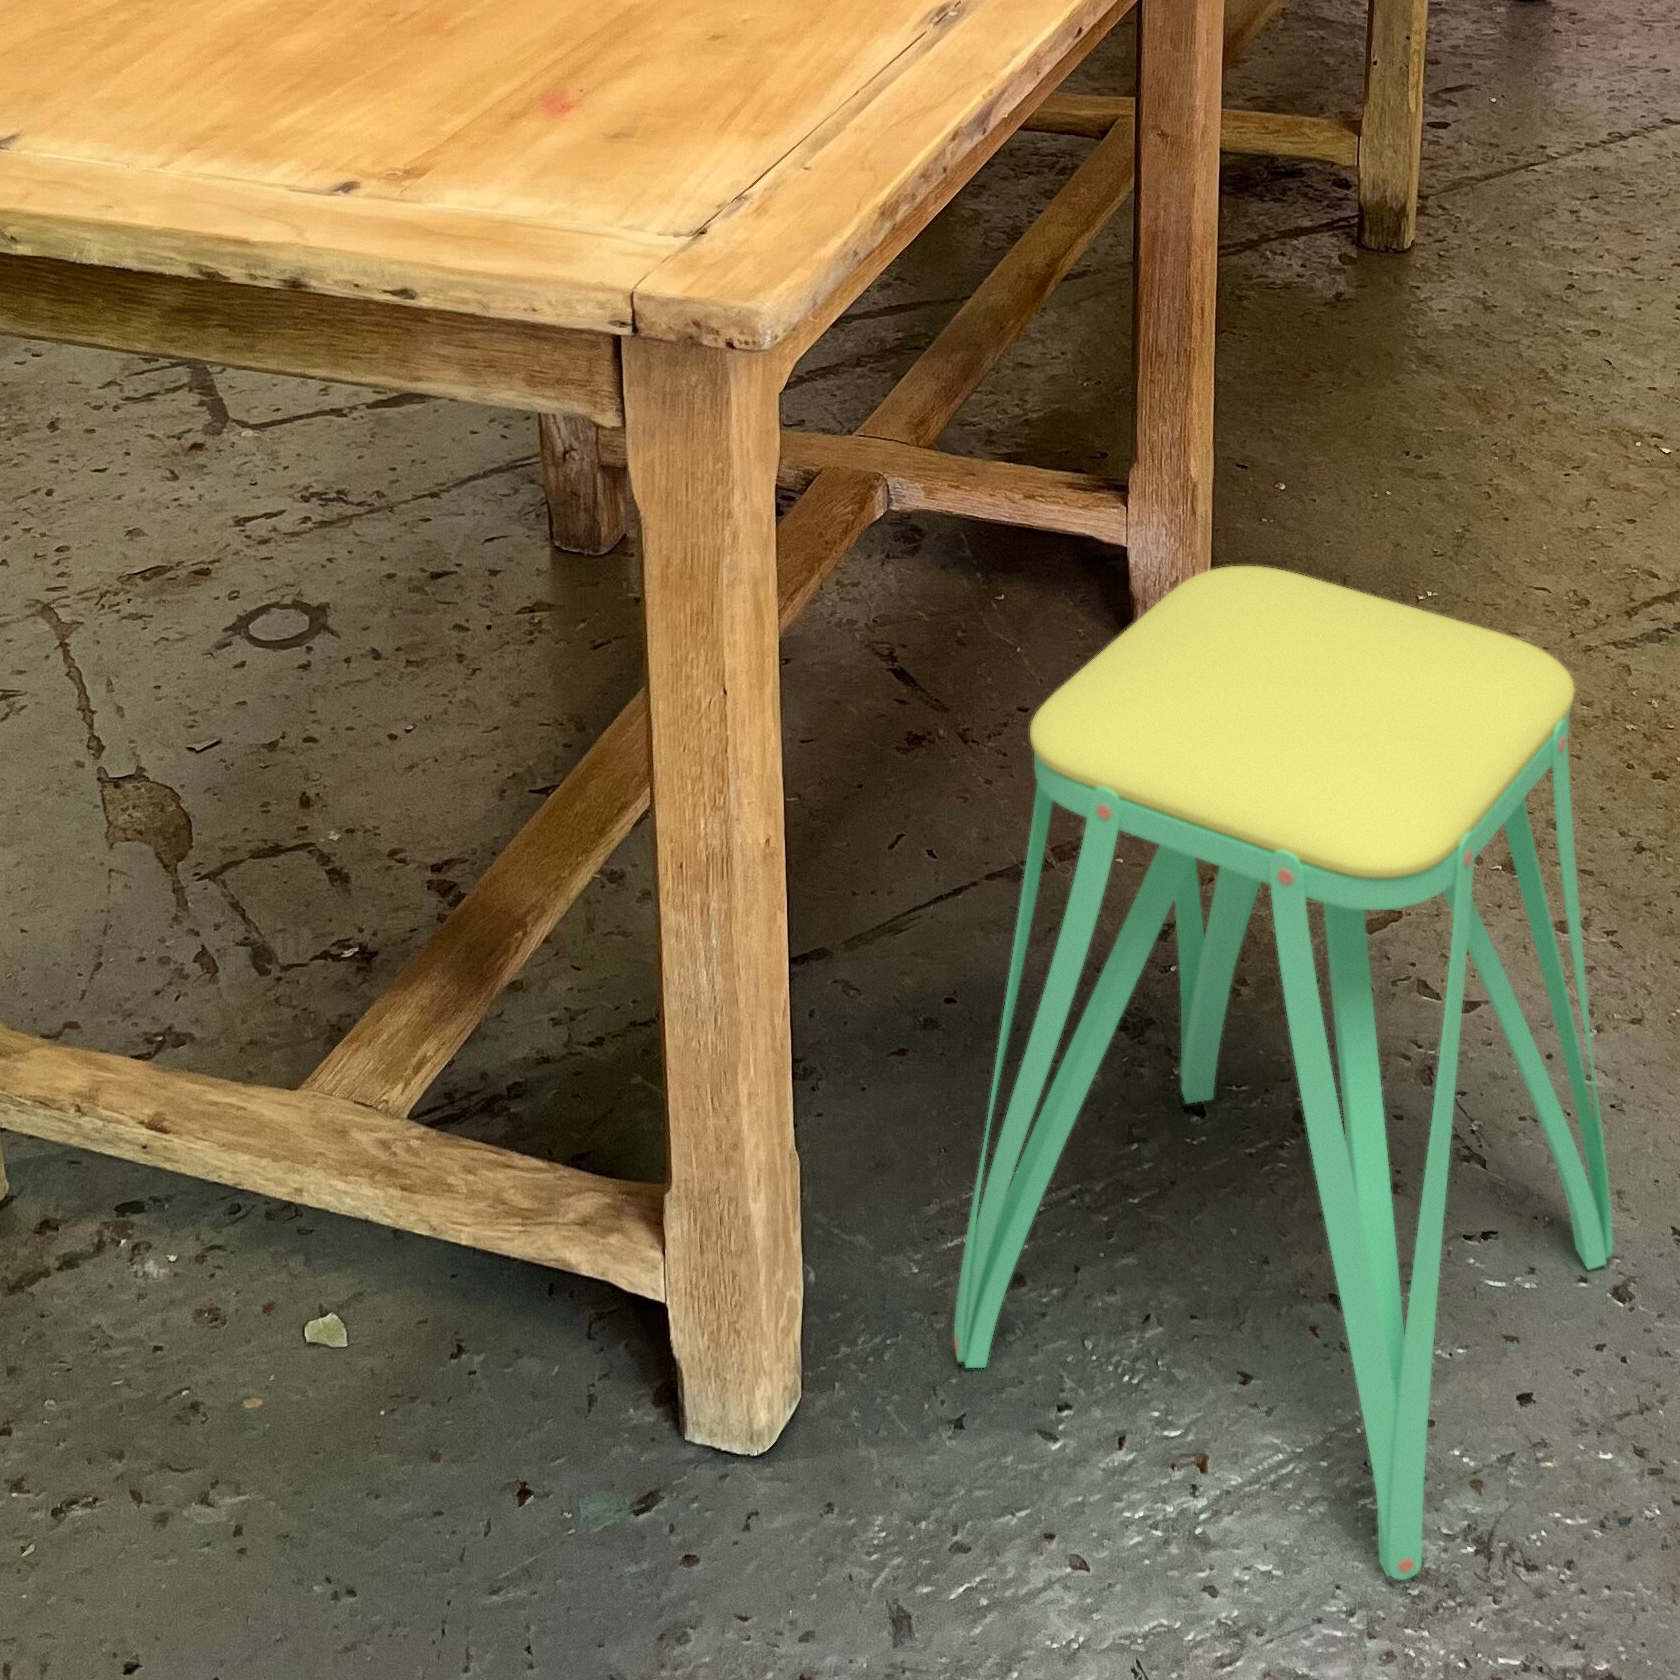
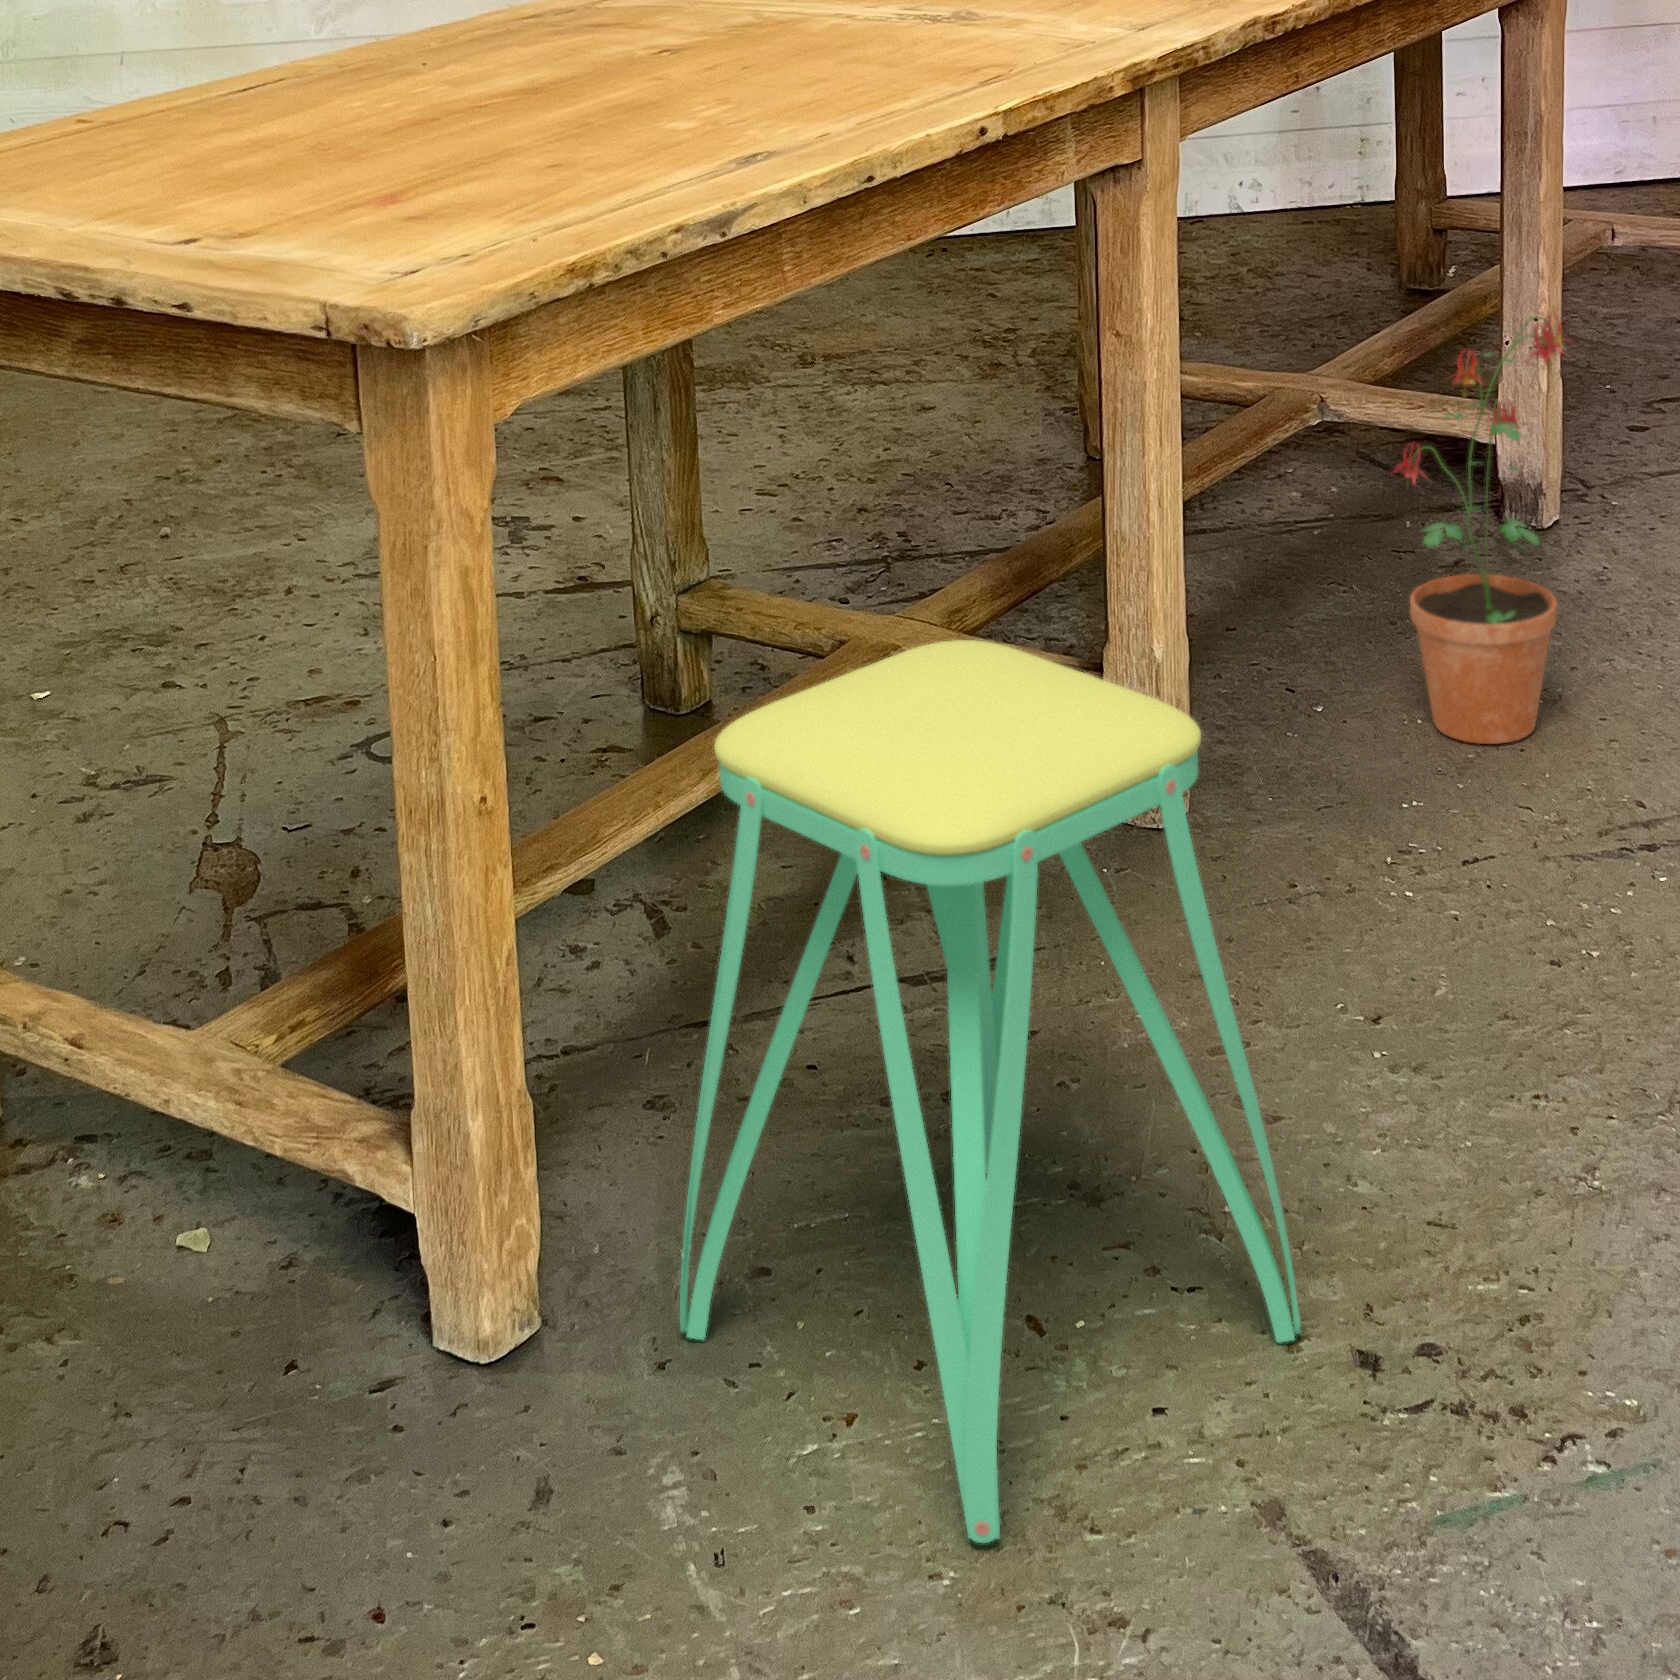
potted plant: none [1375,69,1563,513] -> present [1394,316,1576,744]

